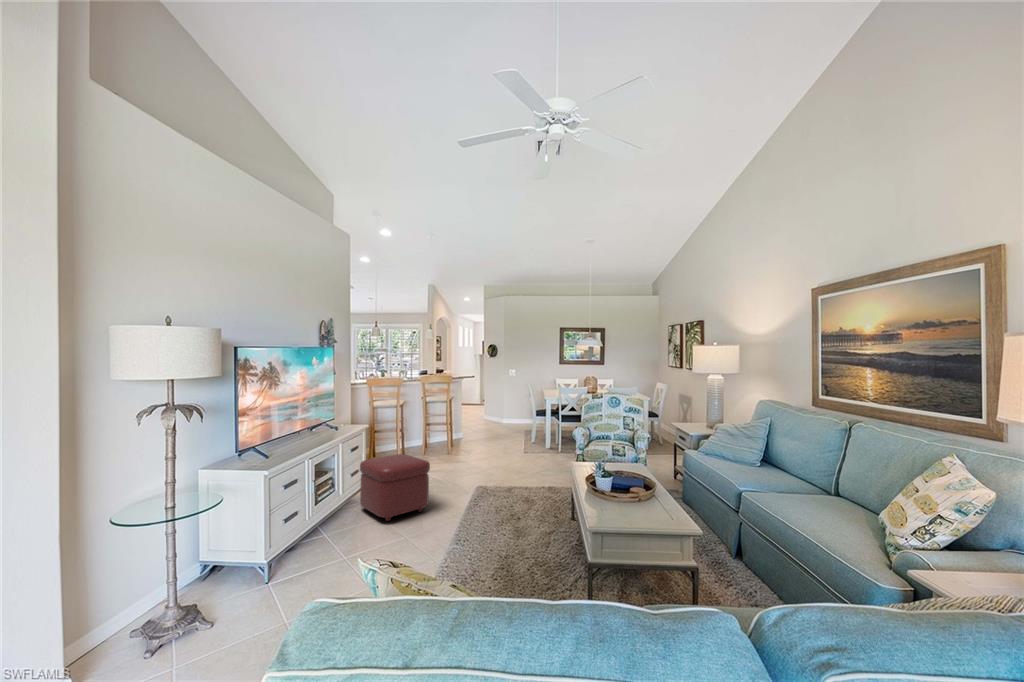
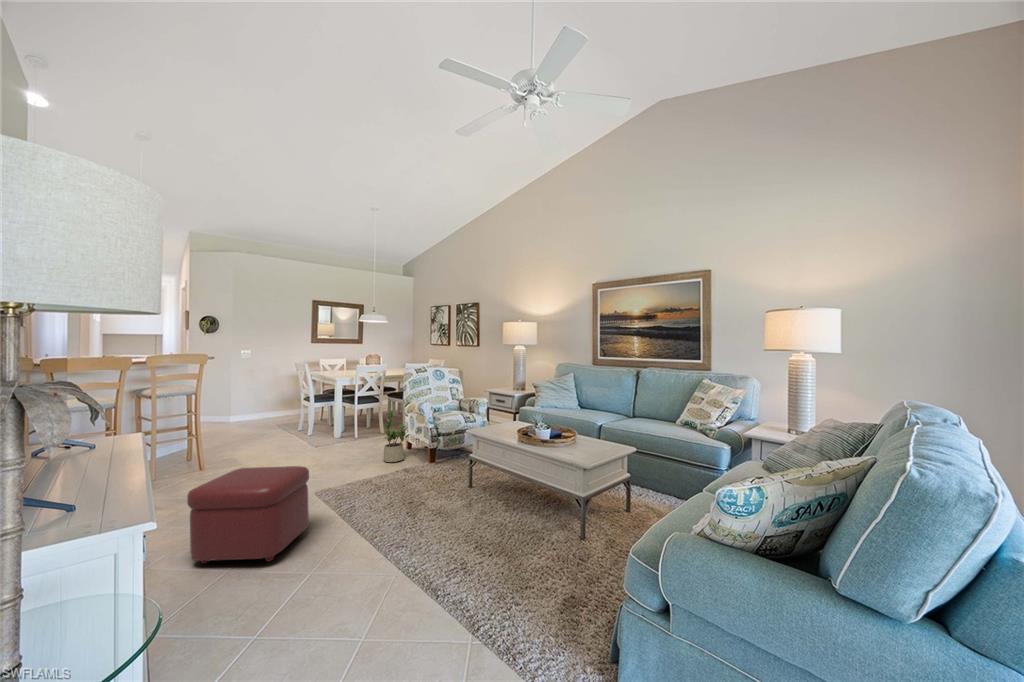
potted plant: none [543,431,568,479] -> present [384,410,410,462]

